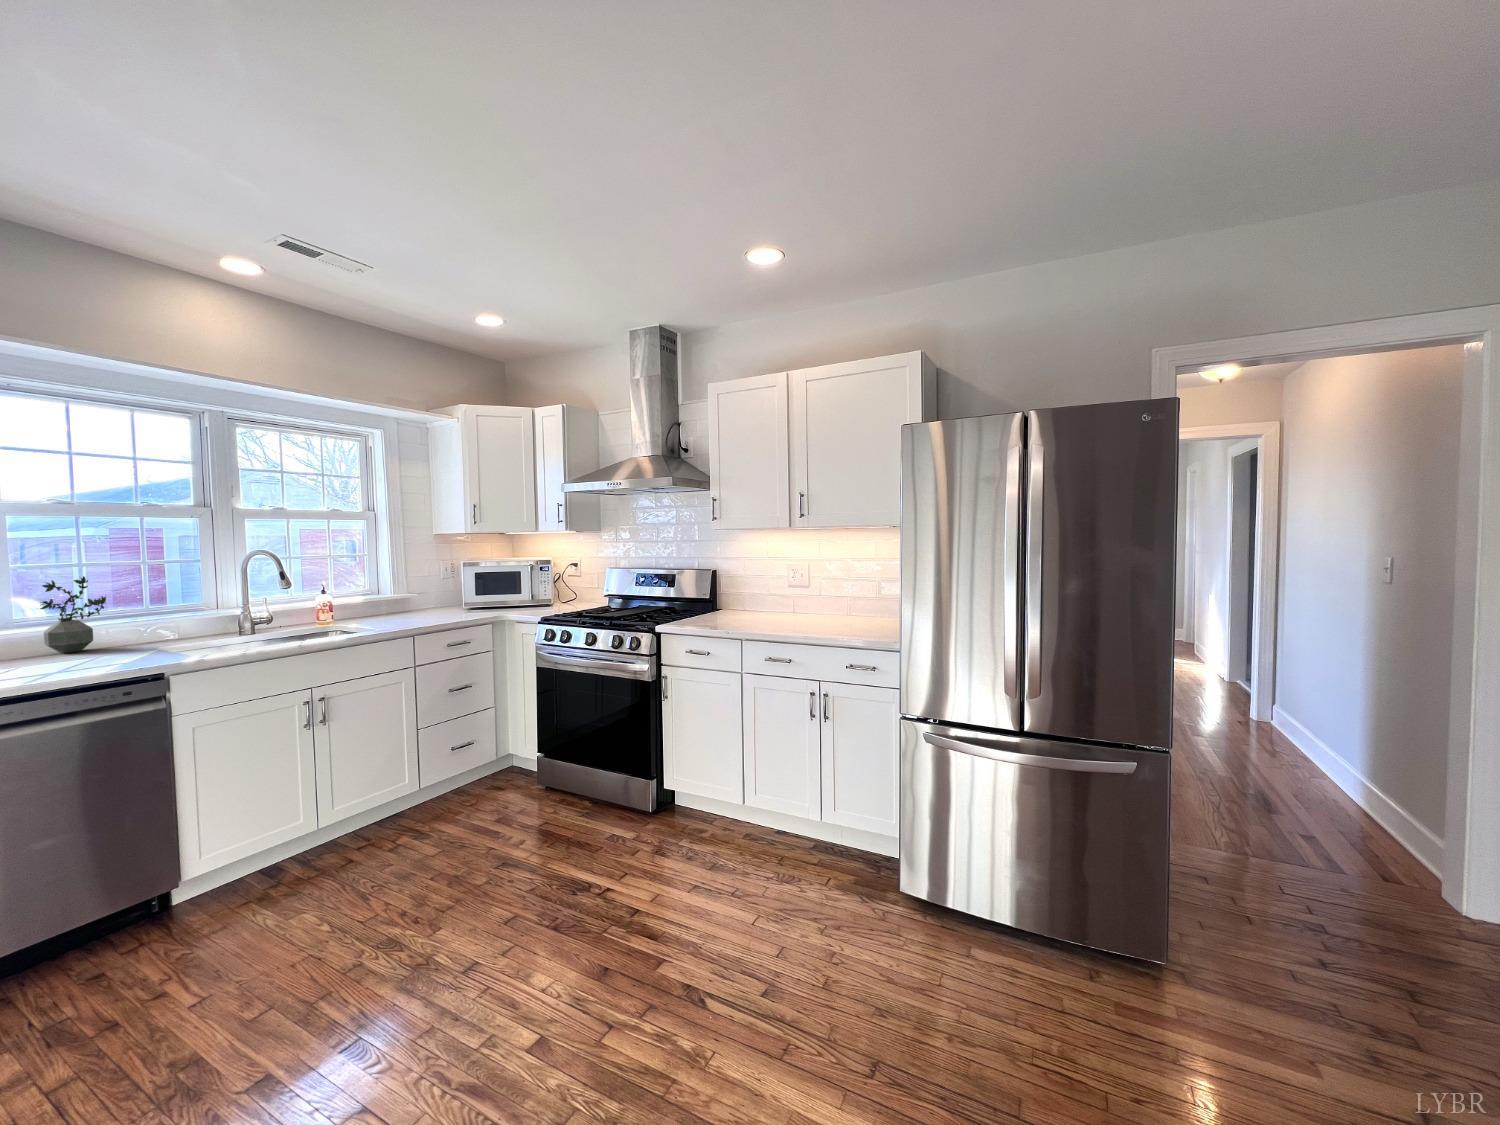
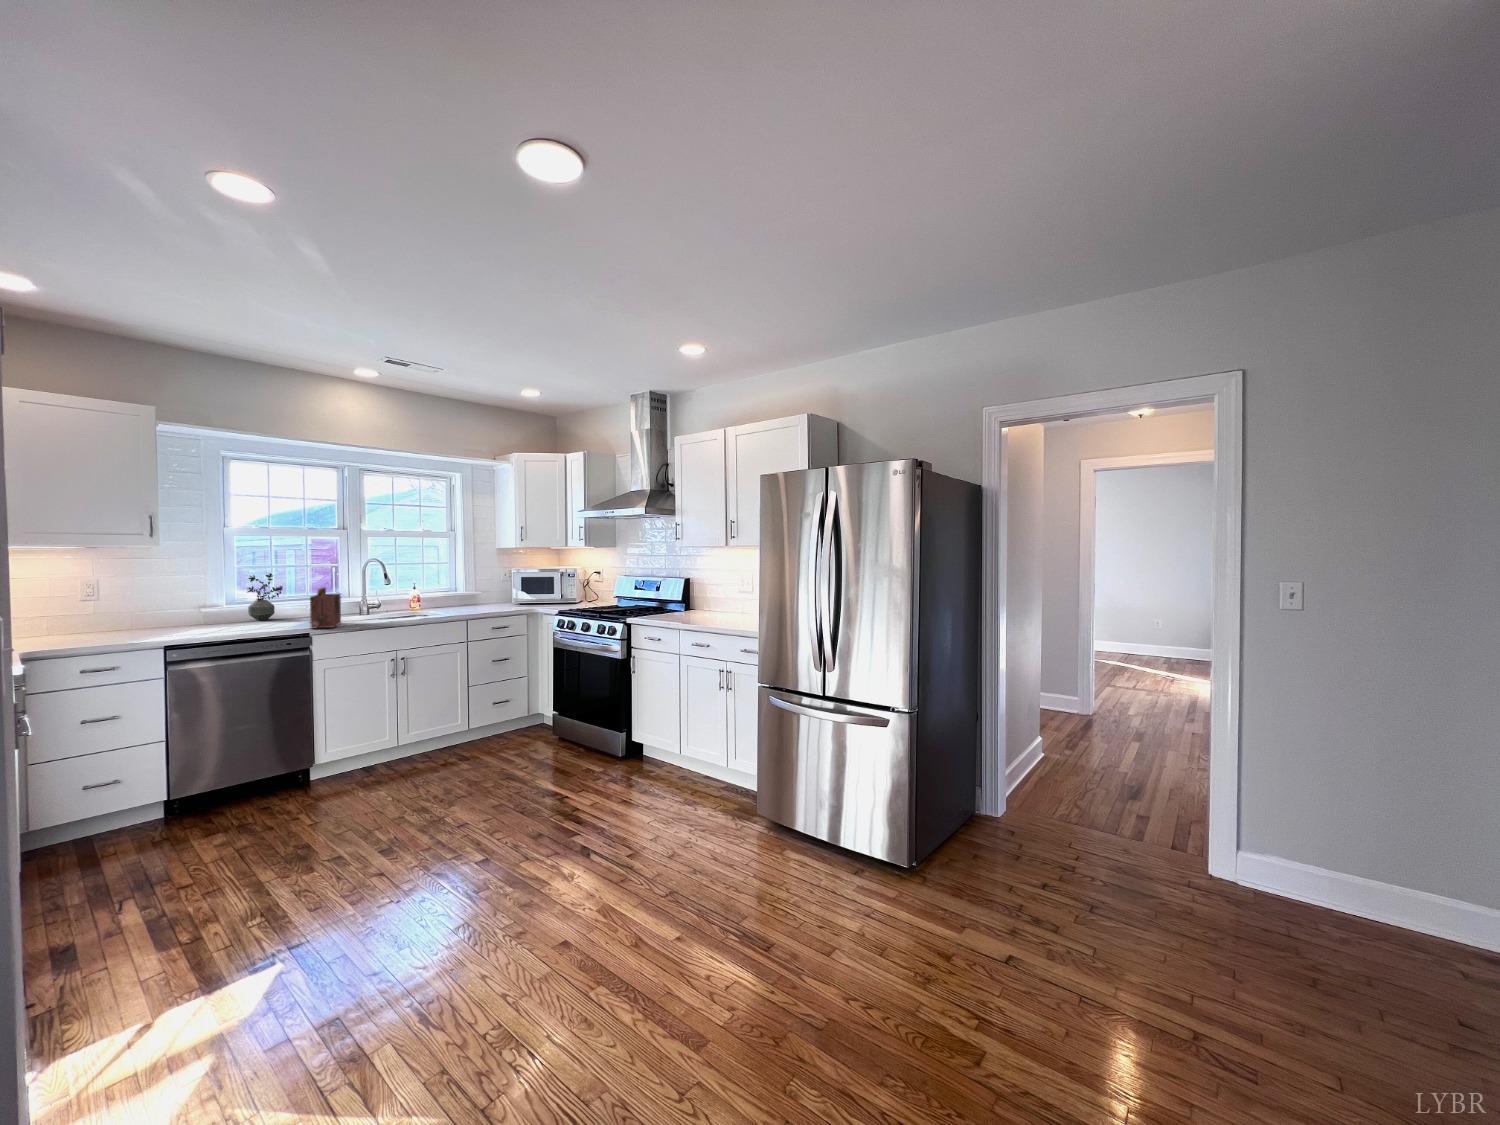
toaster: none [164,597,217,664] -> present [310,587,341,629]

